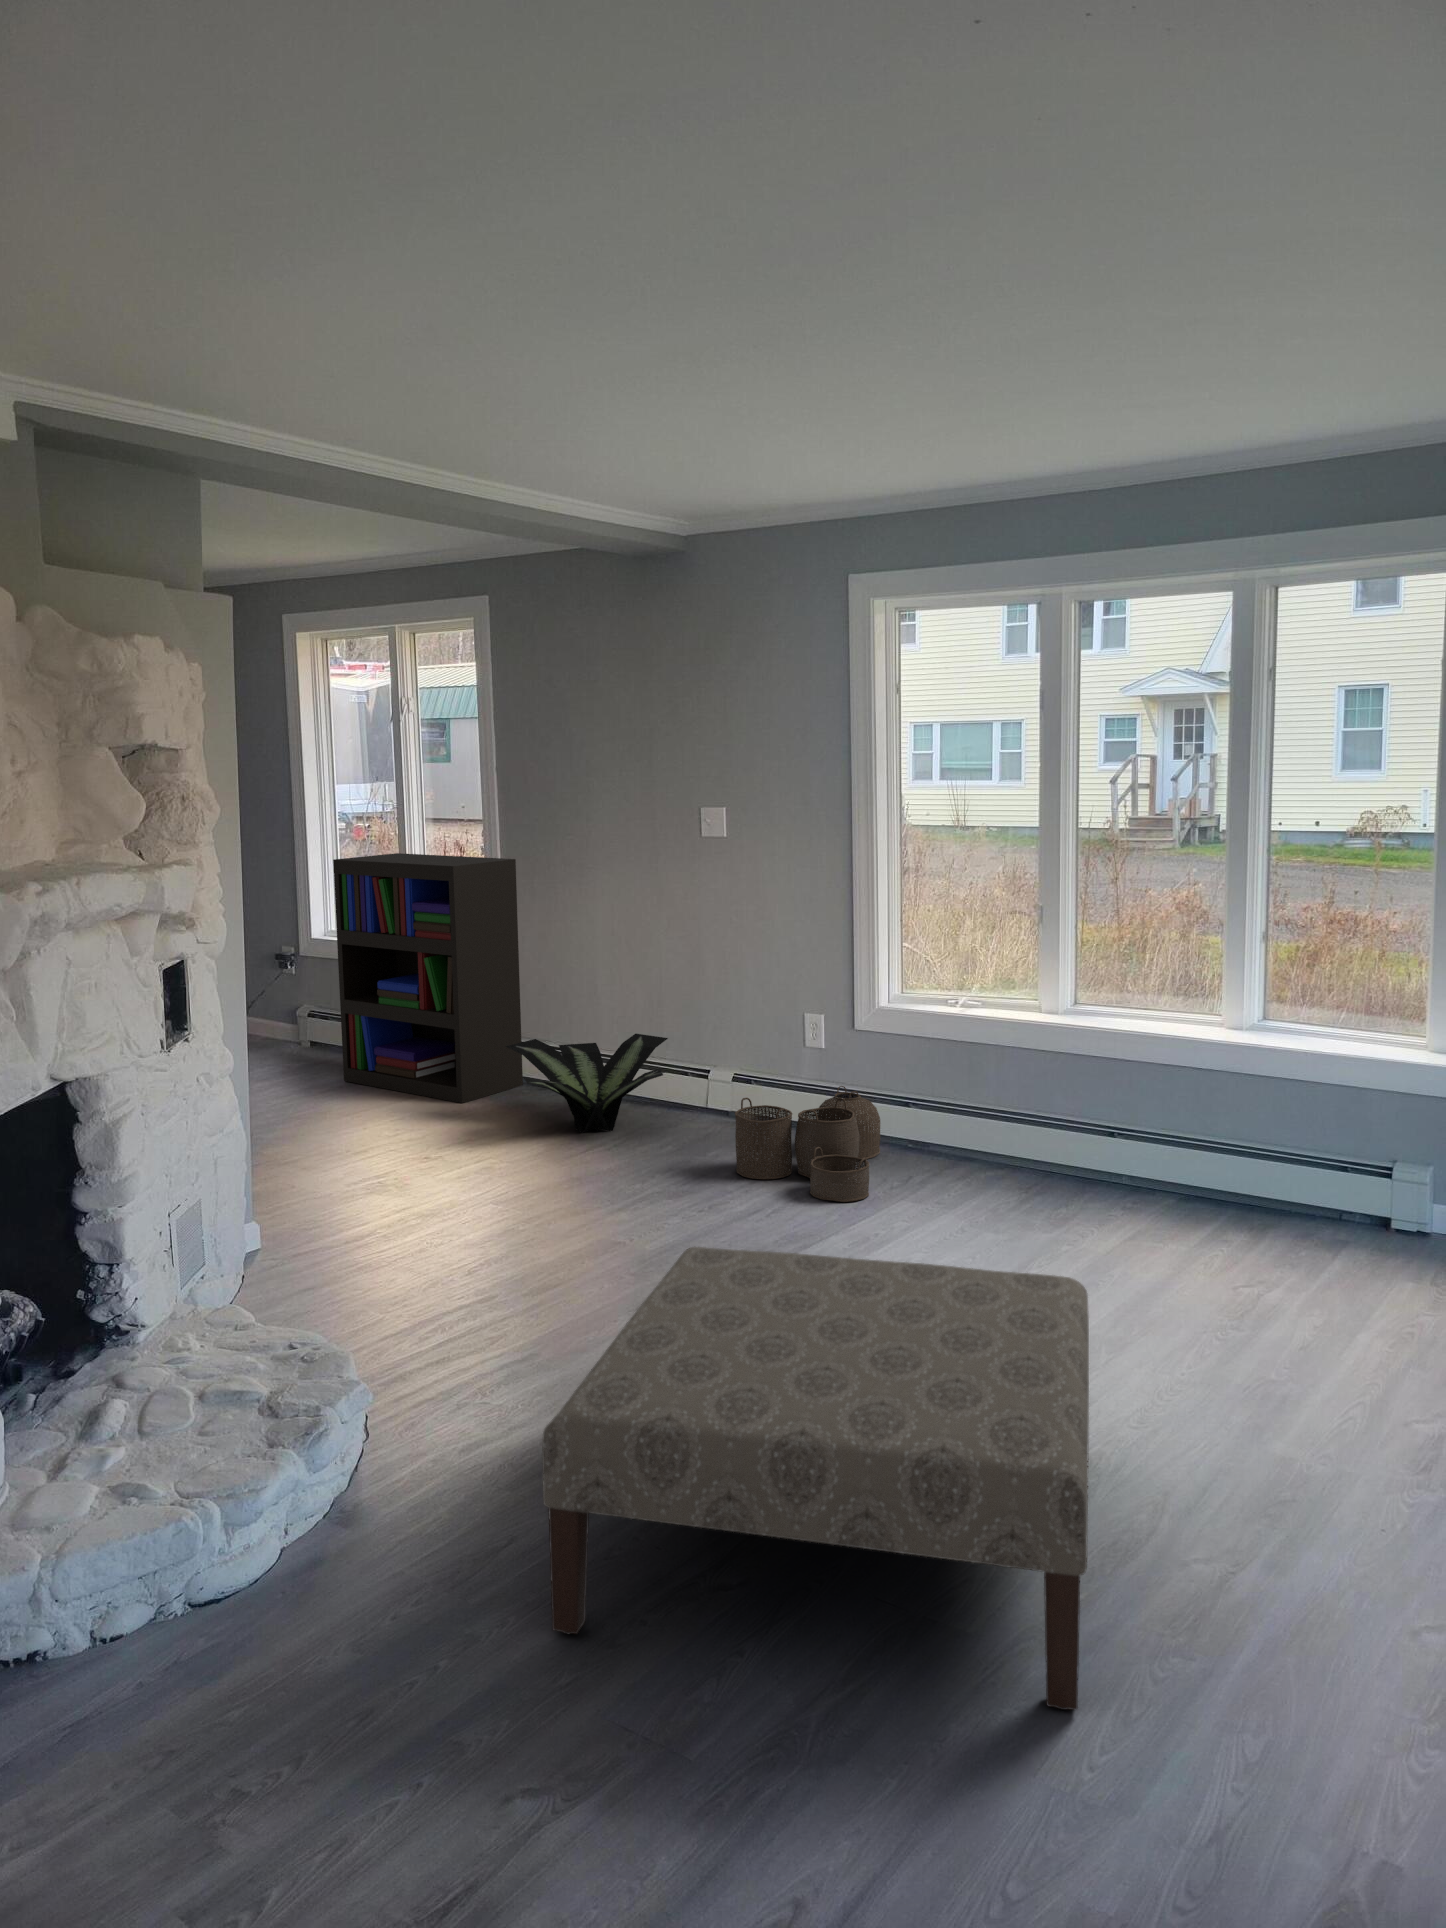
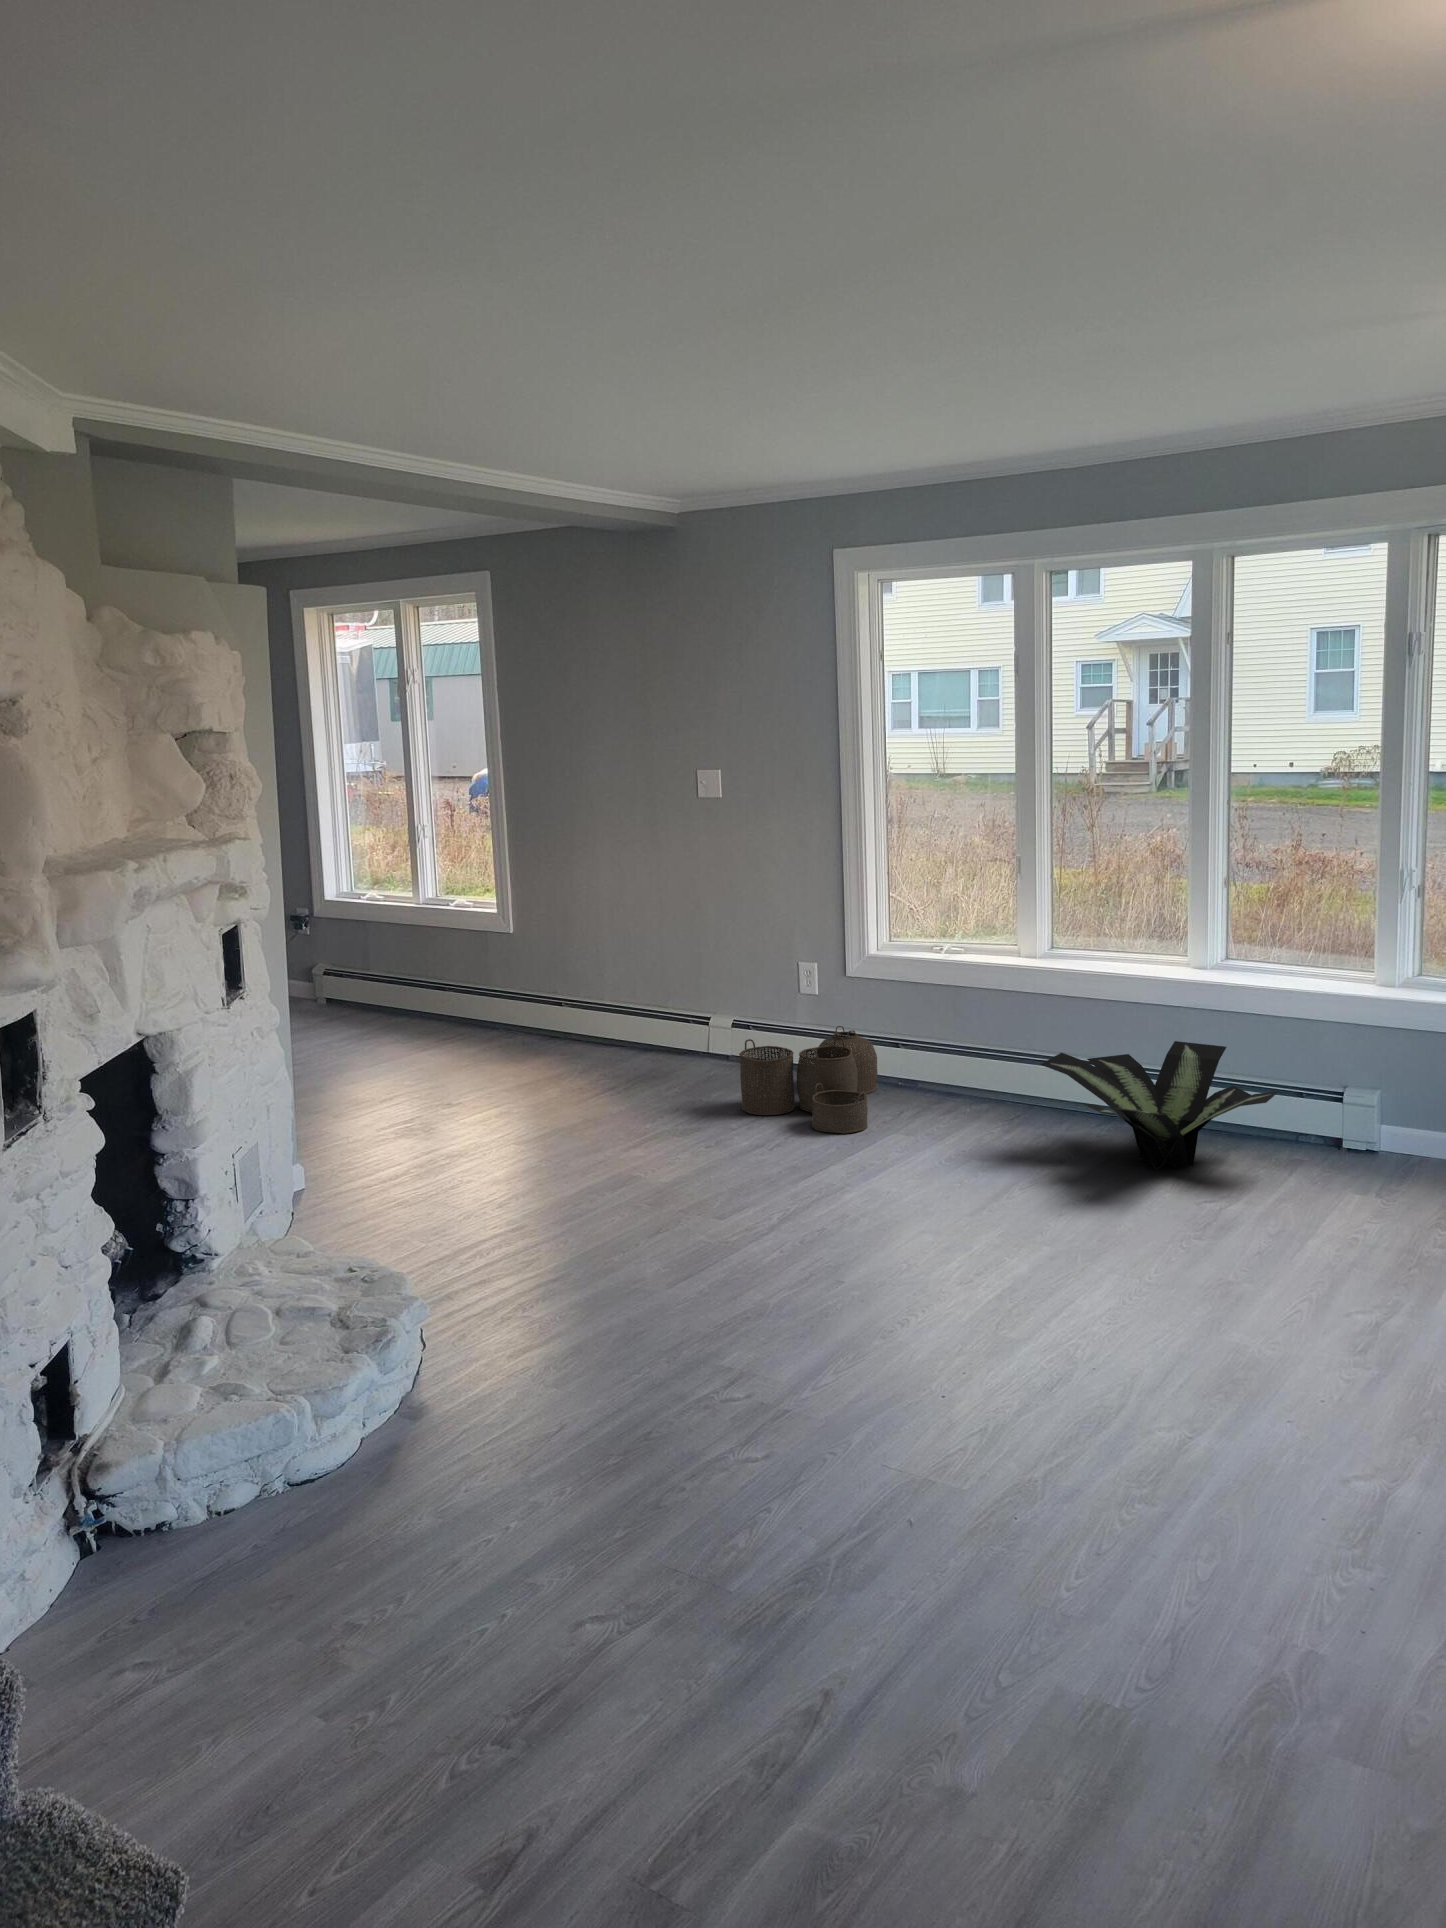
bookshelf: present [333,853,523,1103] -> none [341,813,532,1053]
potted plant: present [506,1034,668,1133] -> present [1041,1041,1279,1170]
ottoman: present [542,1247,1089,1710] -> none [590,1170,1063,1536]

